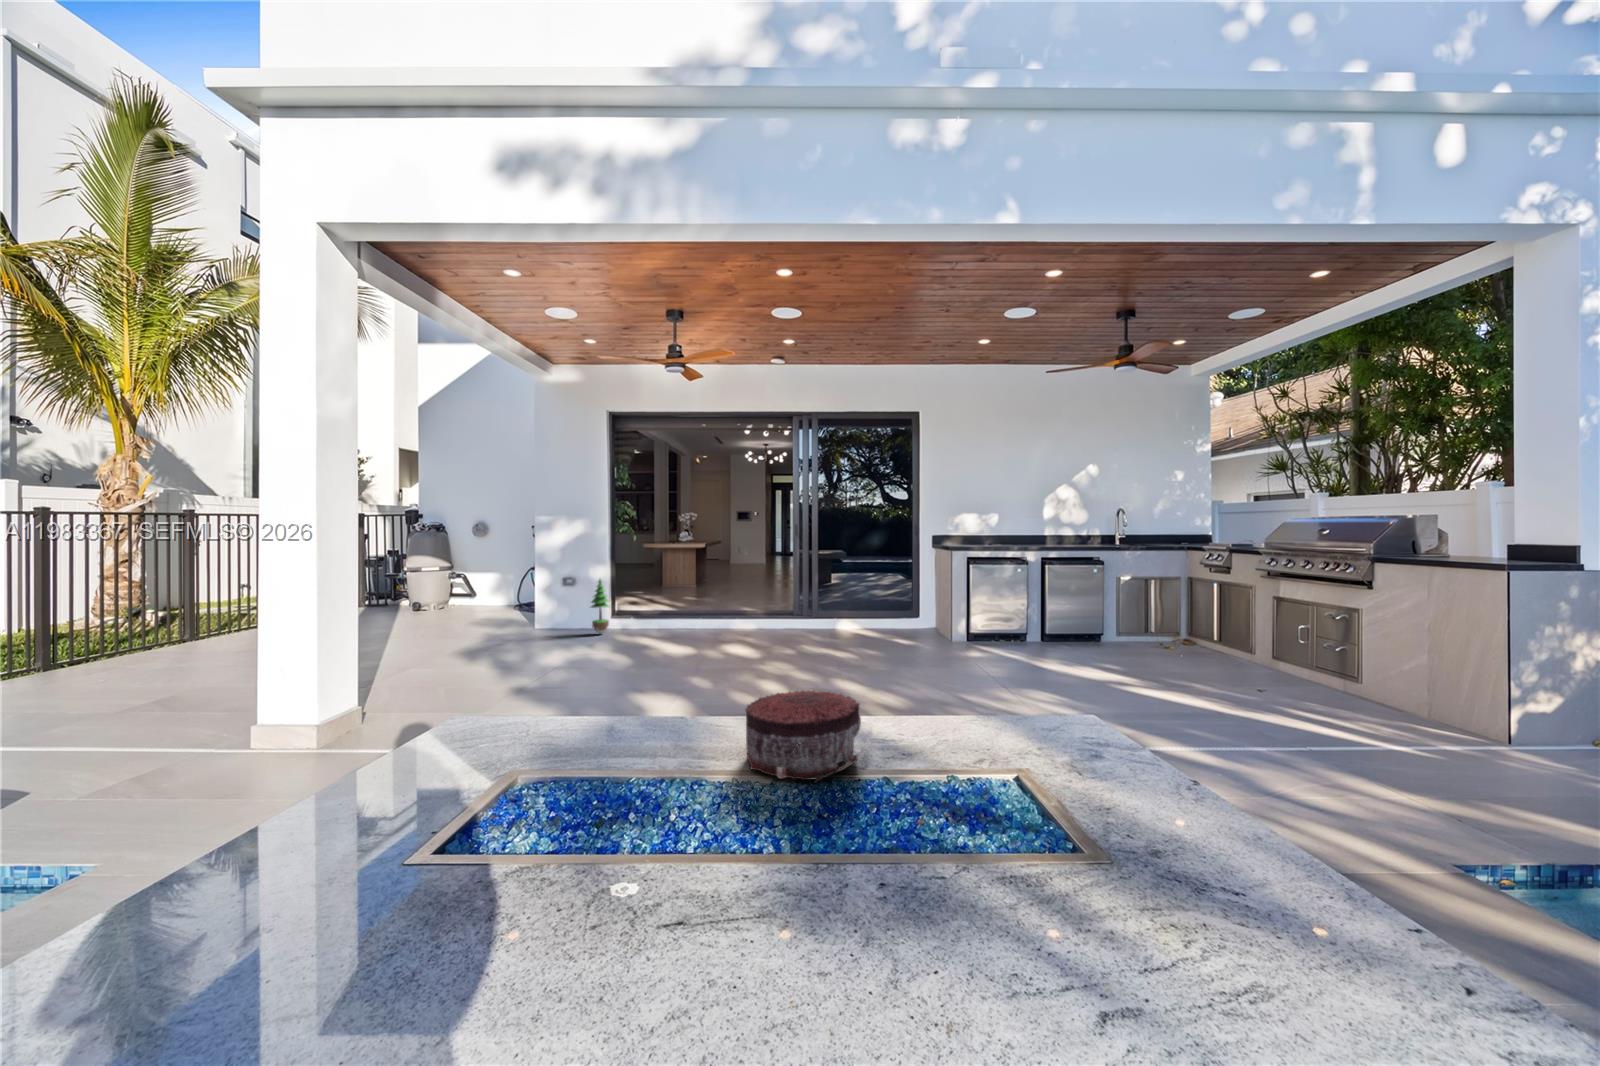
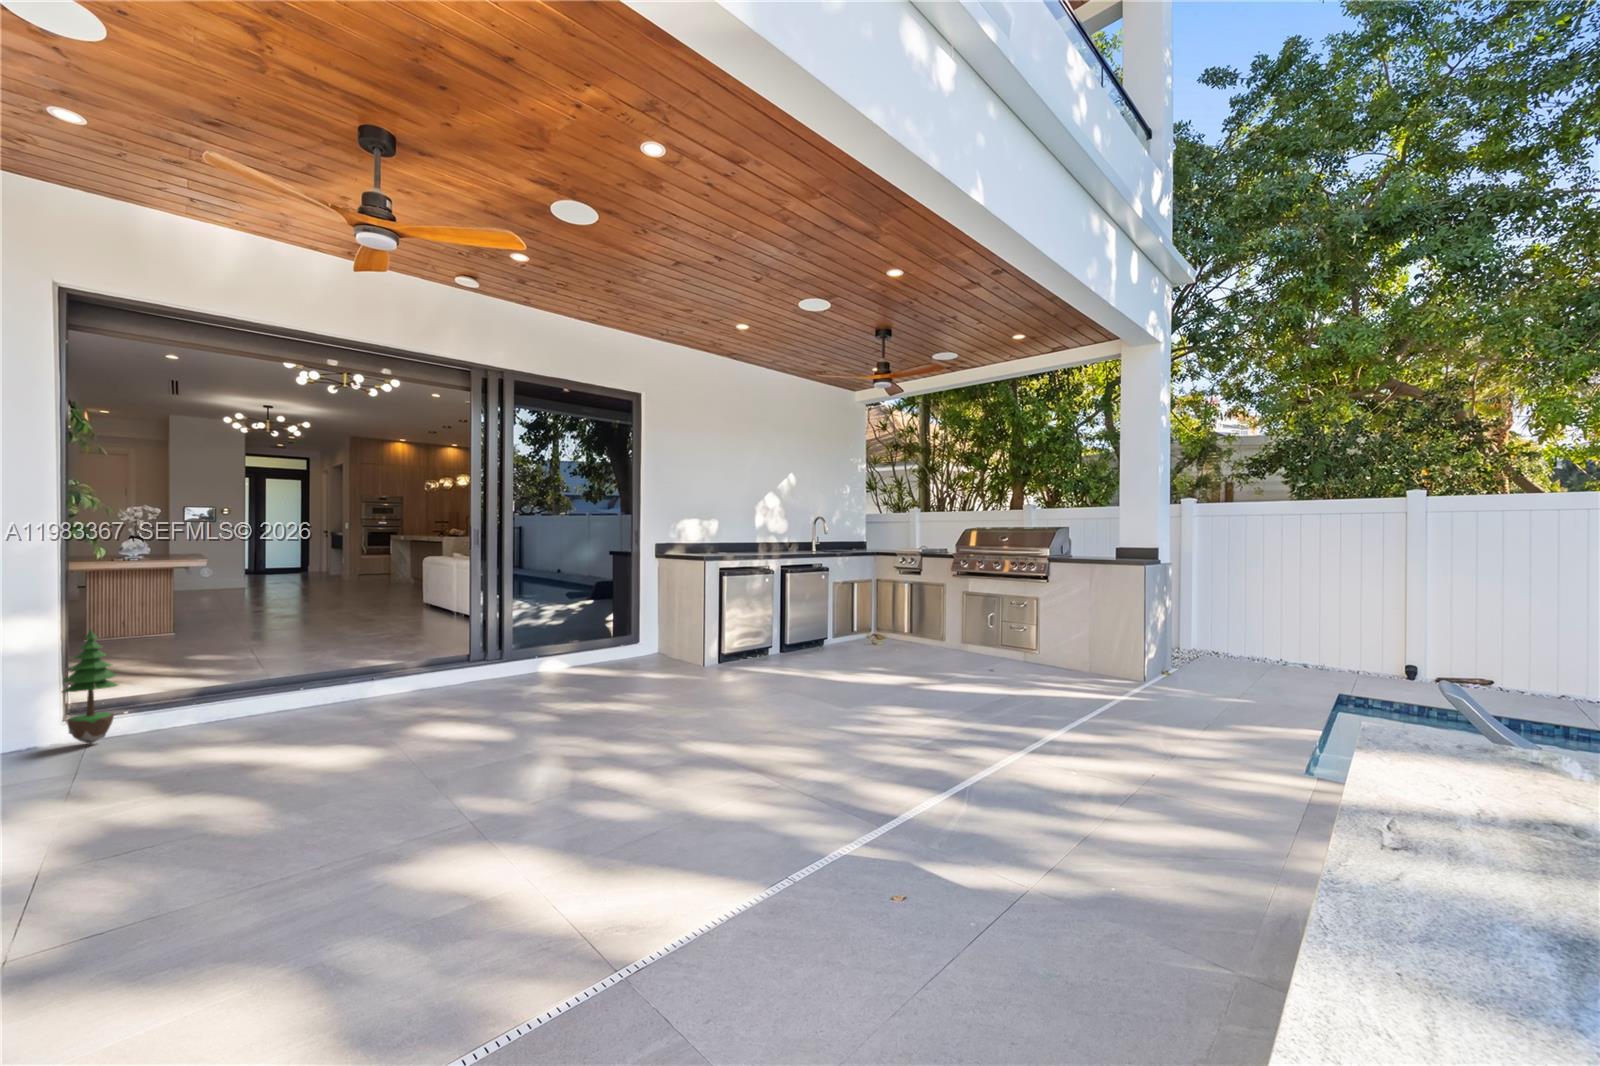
pouf: present [746,691,861,781] -> none [764,736,919,865]

